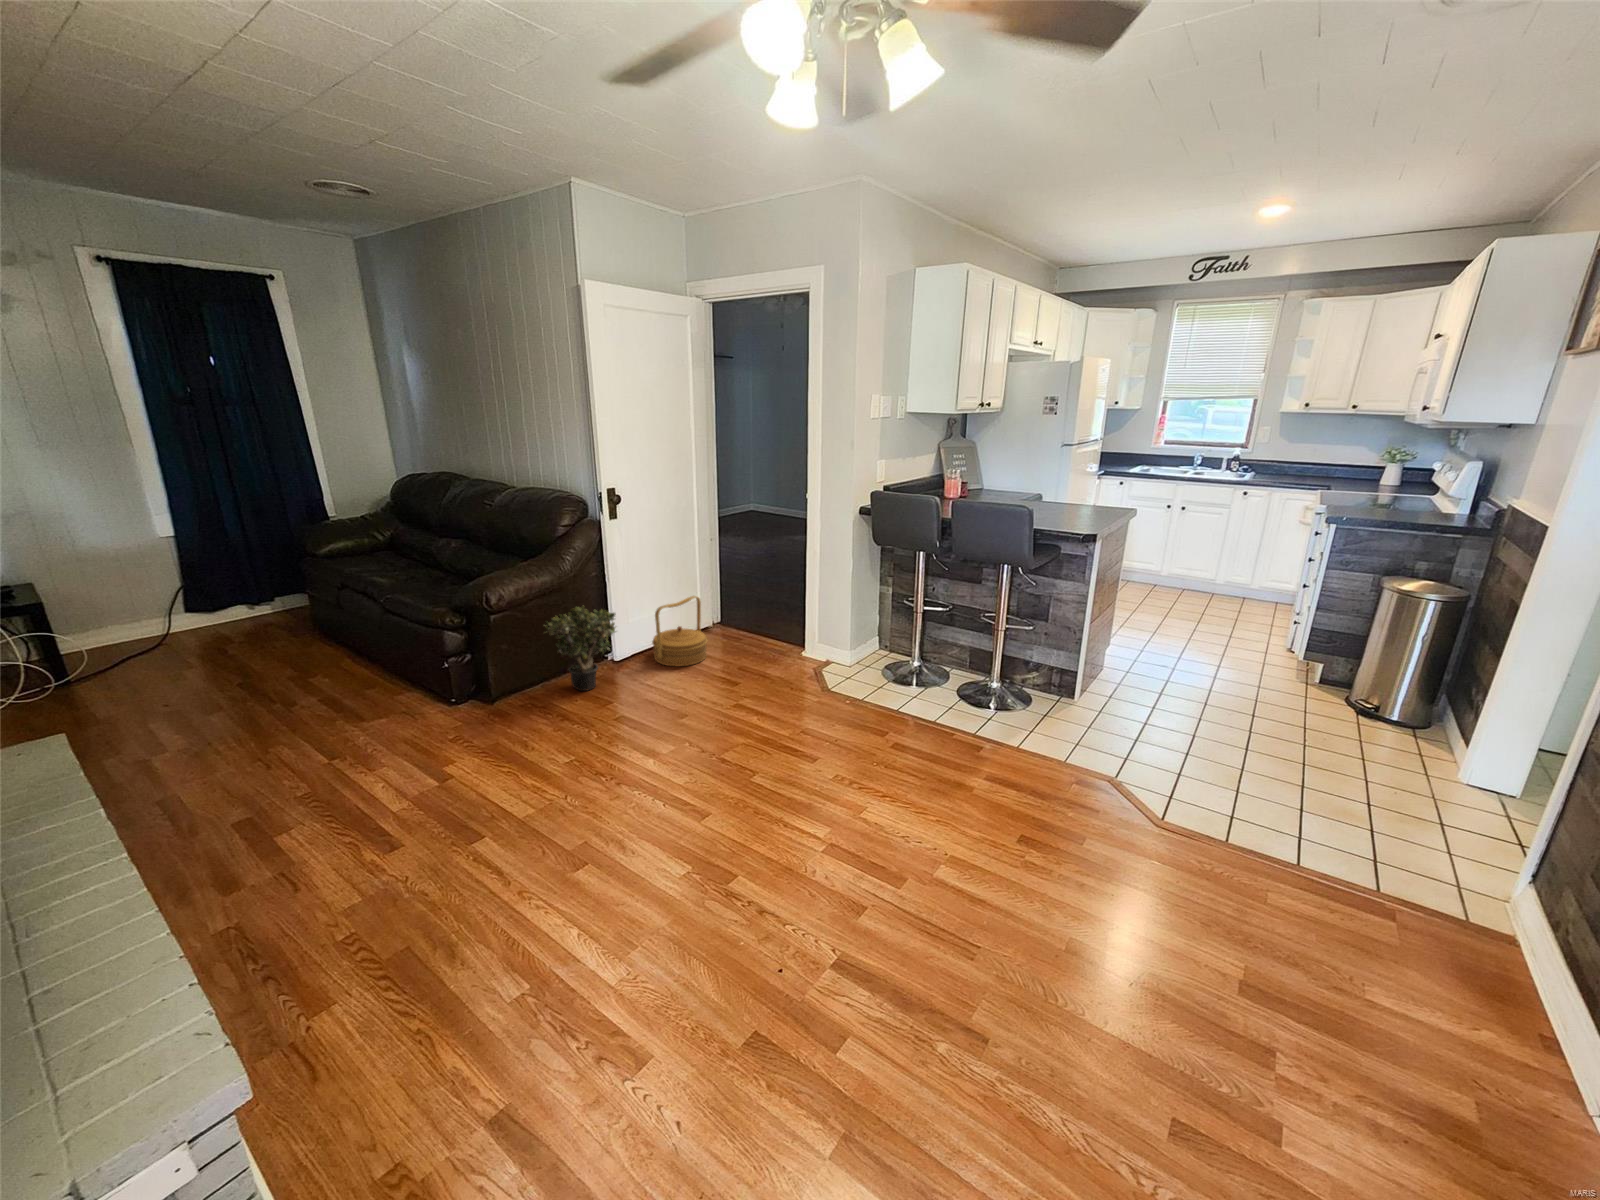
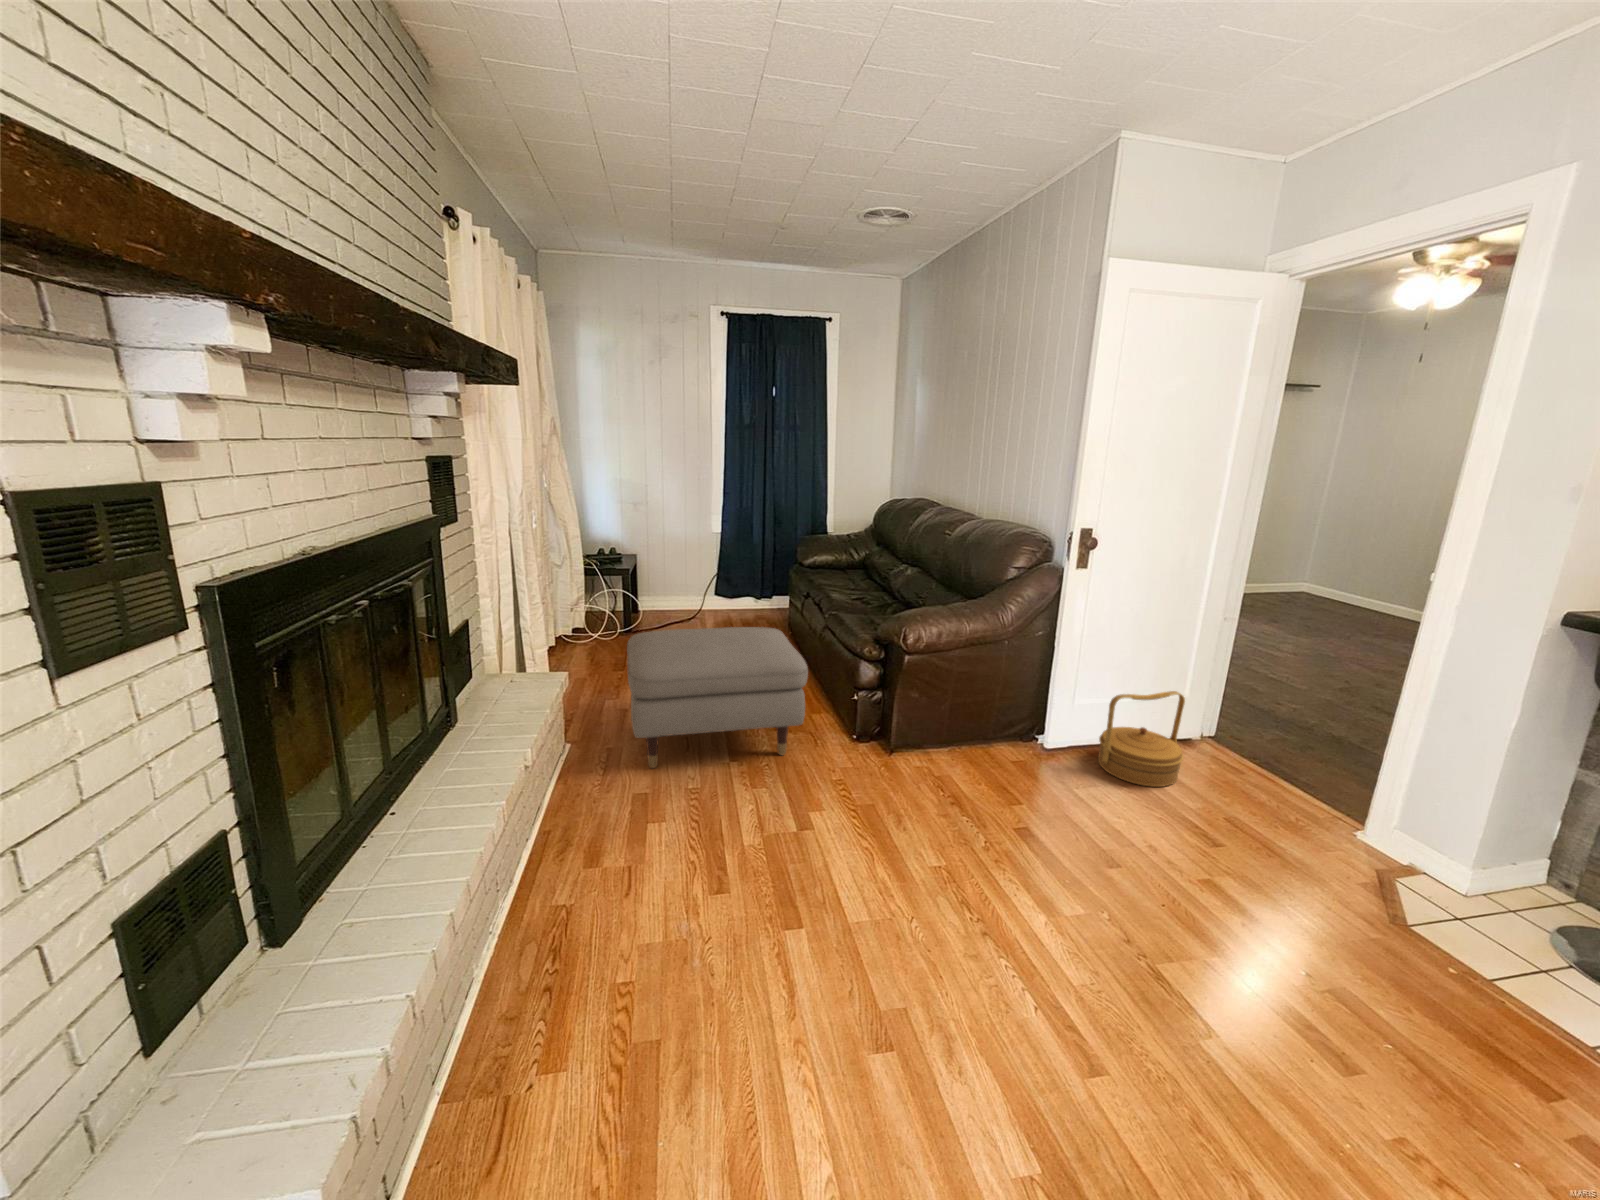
potted plant: present [545,606,616,691] -> none [960,669,1054,775]
ottoman: none [135,623,404,797] -> present [627,627,808,768]

